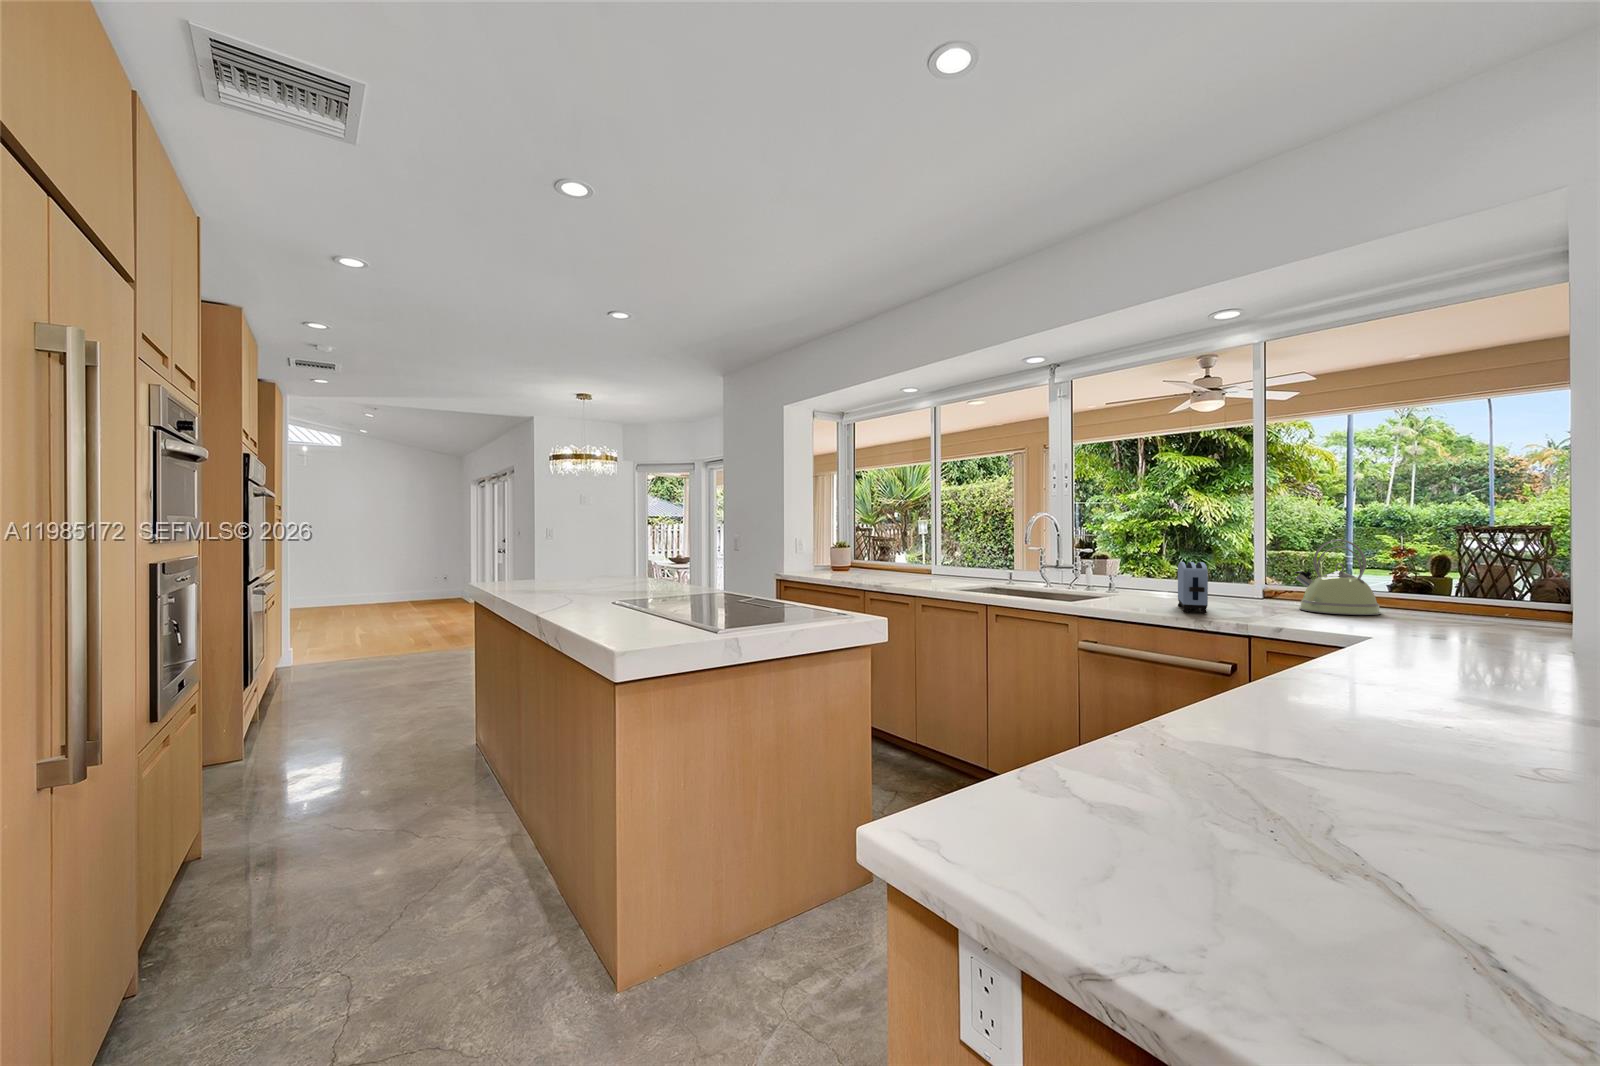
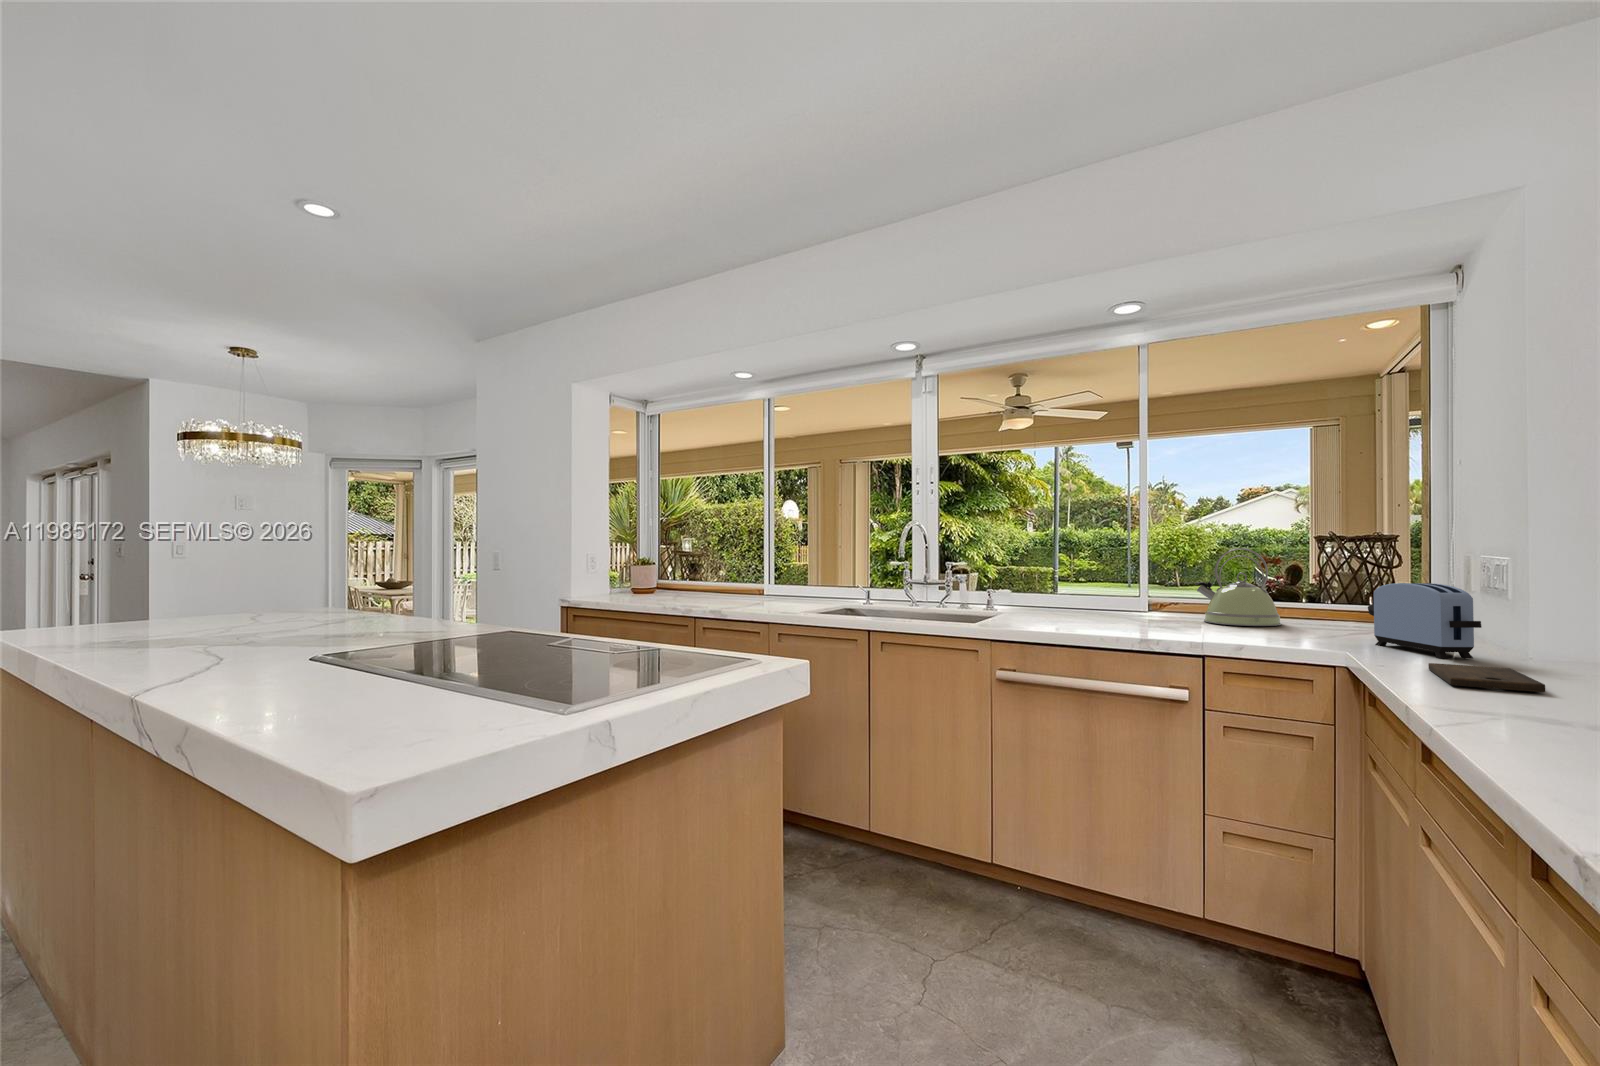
toaster: present [1178,562,1208,613] -> present [1368,583,1482,659]
cutting board: none [1402,651,1505,678] -> present [1428,663,1545,692]

